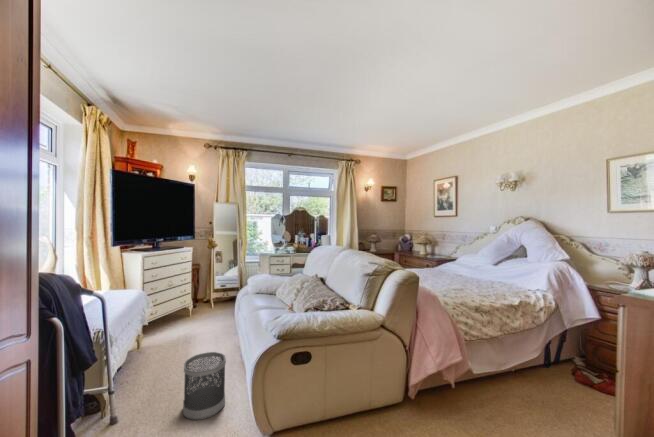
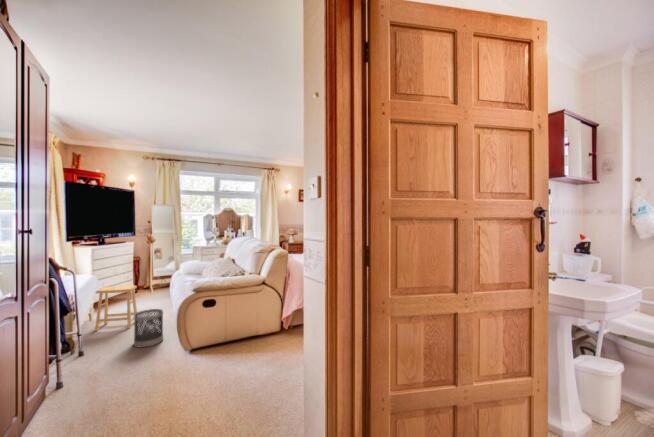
footstool: none [137,308,193,372] -> present [95,286,137,331]

